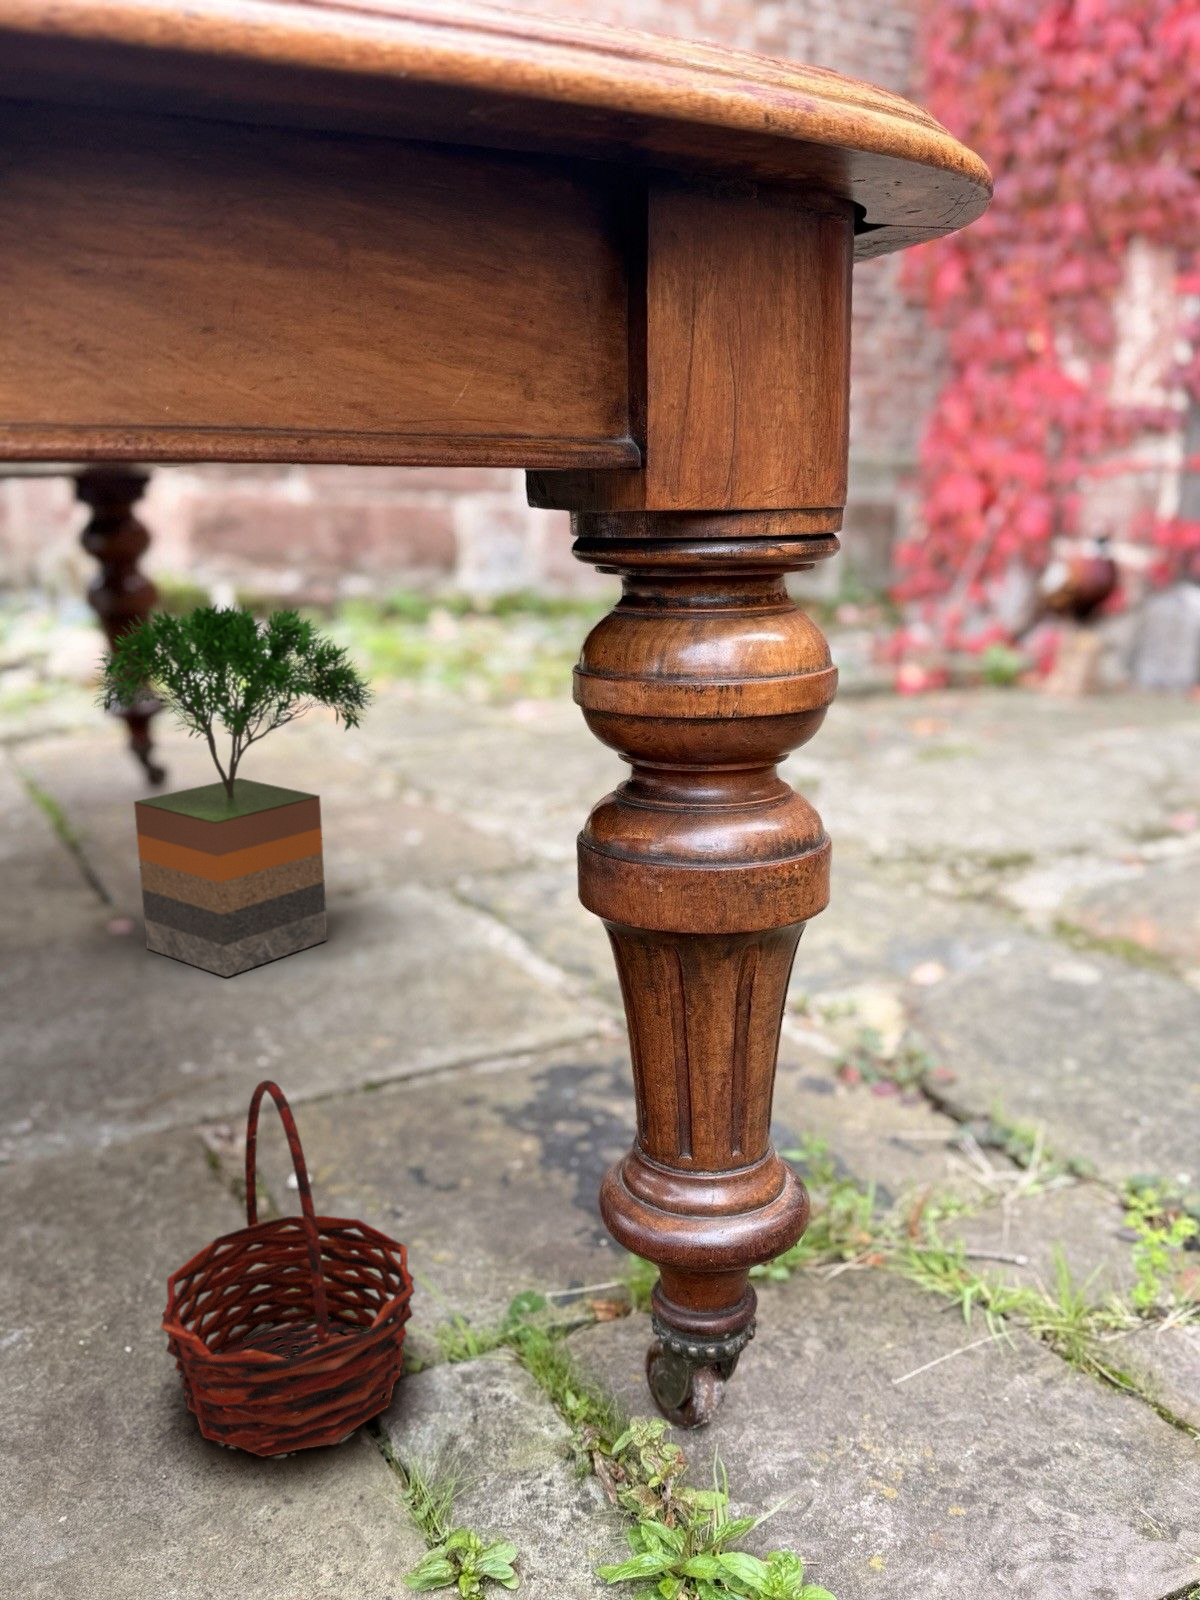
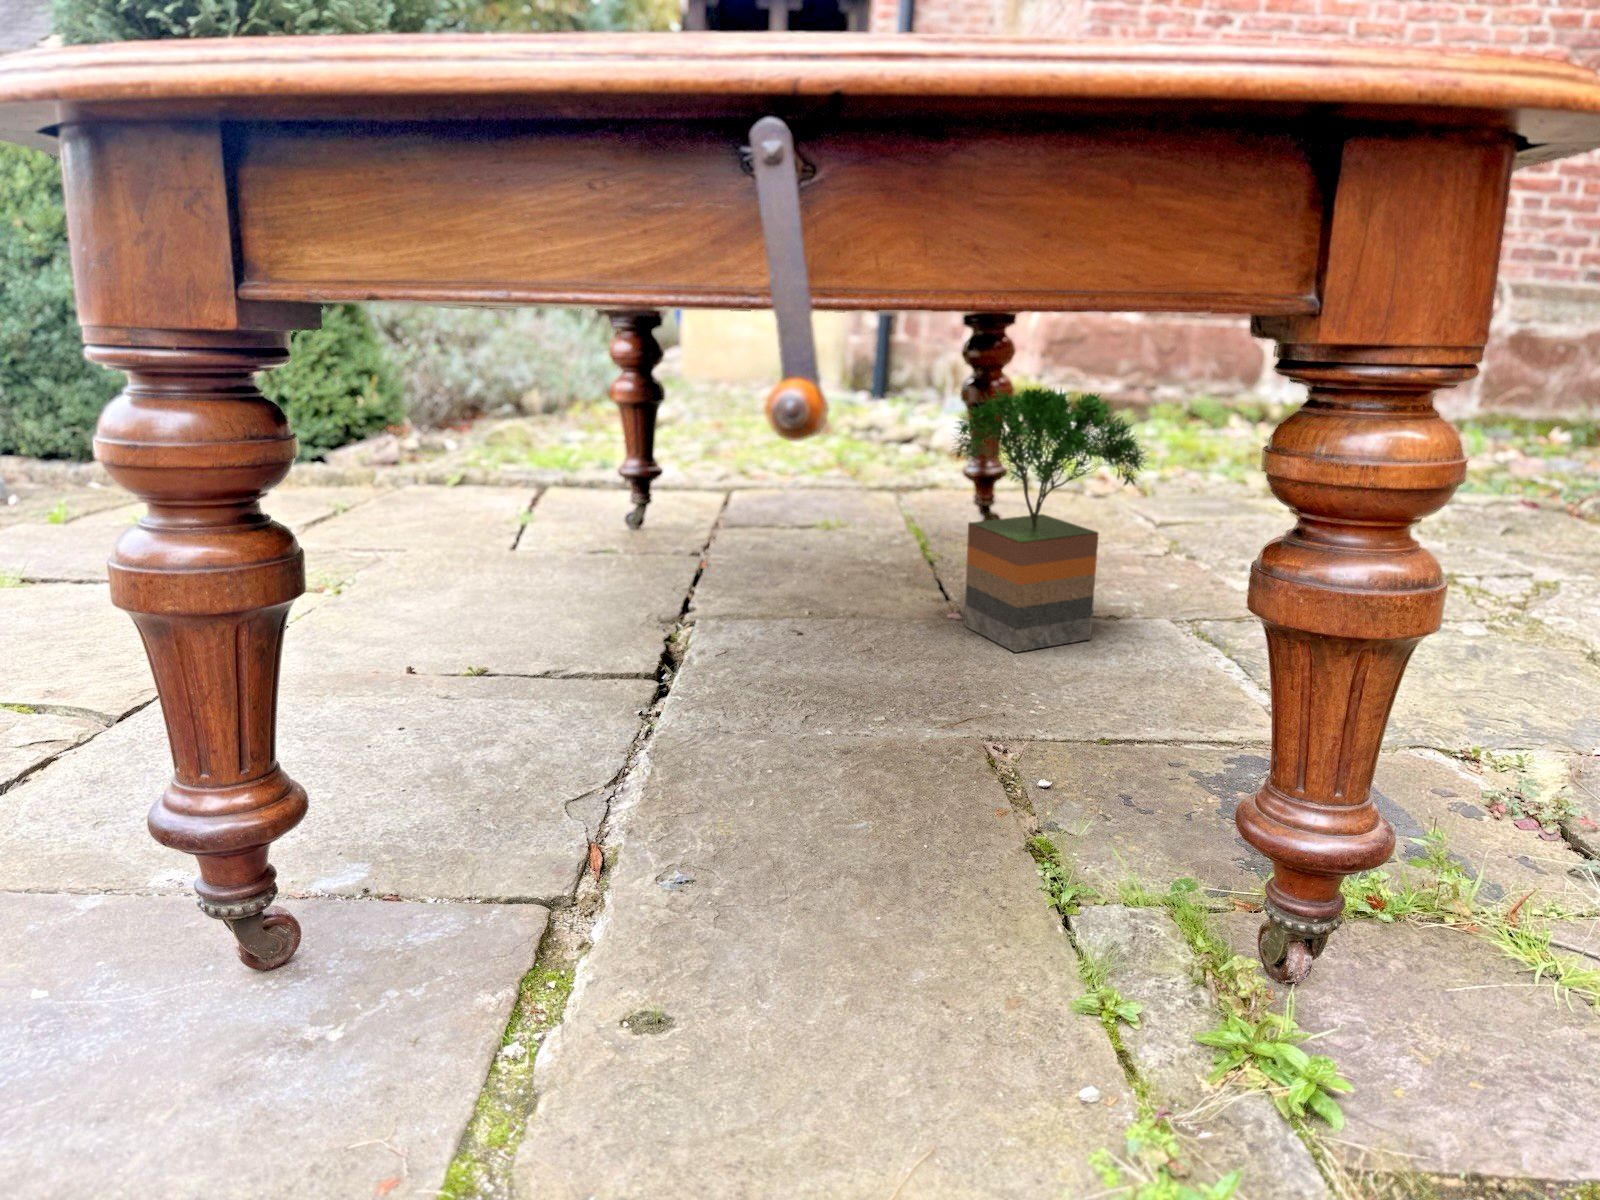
basket: present [161,1080,414,1457] -> none [947,695,1106,926]

